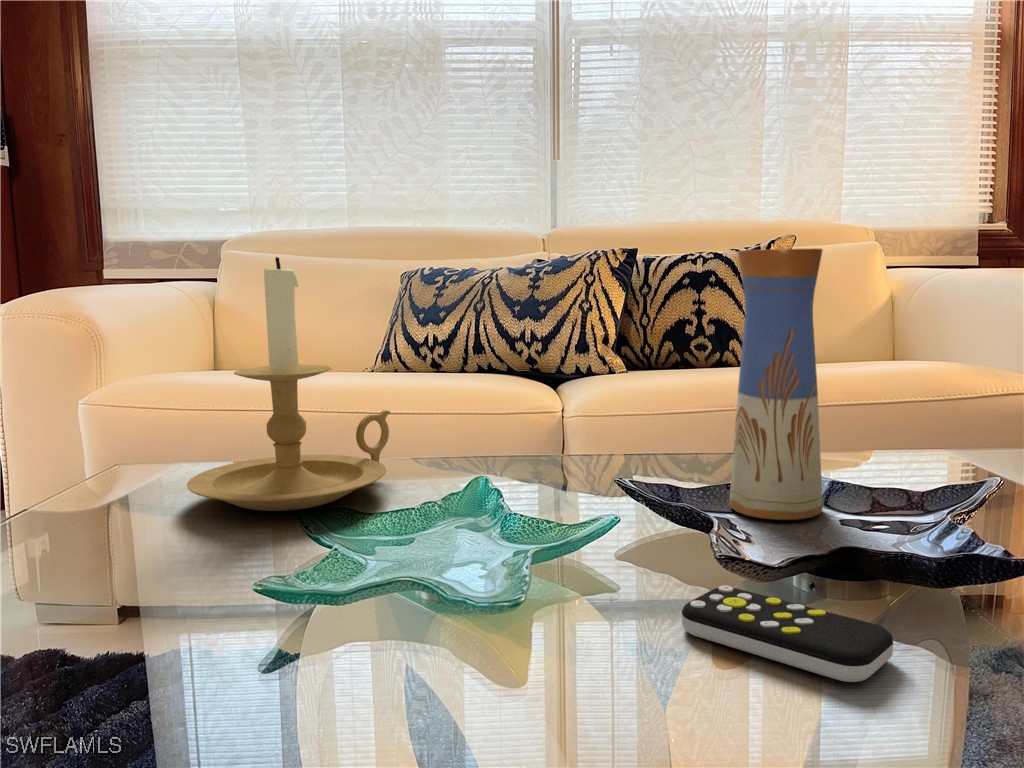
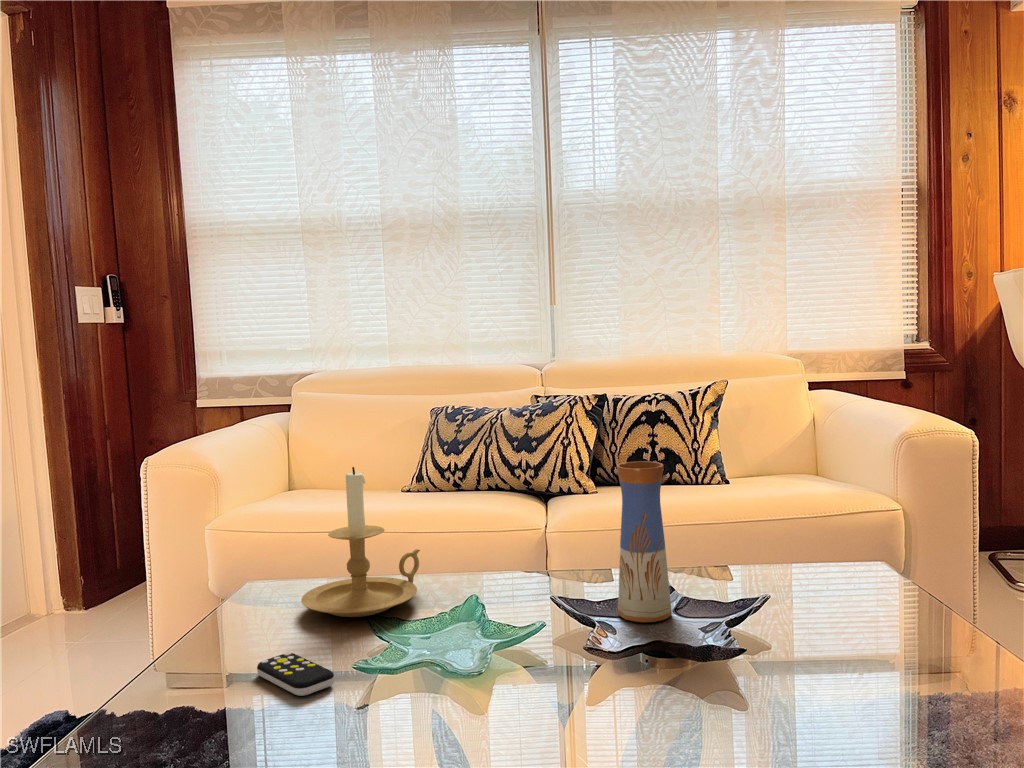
remote control: present [682,586,893,682] -> present [257,652,334,696]

